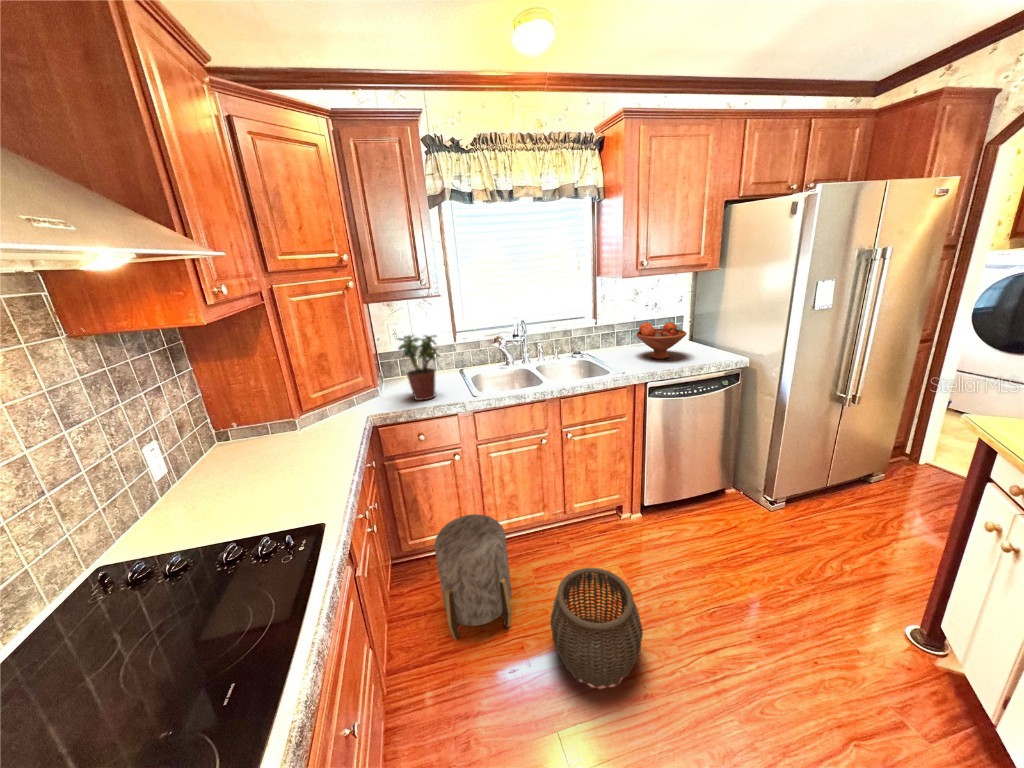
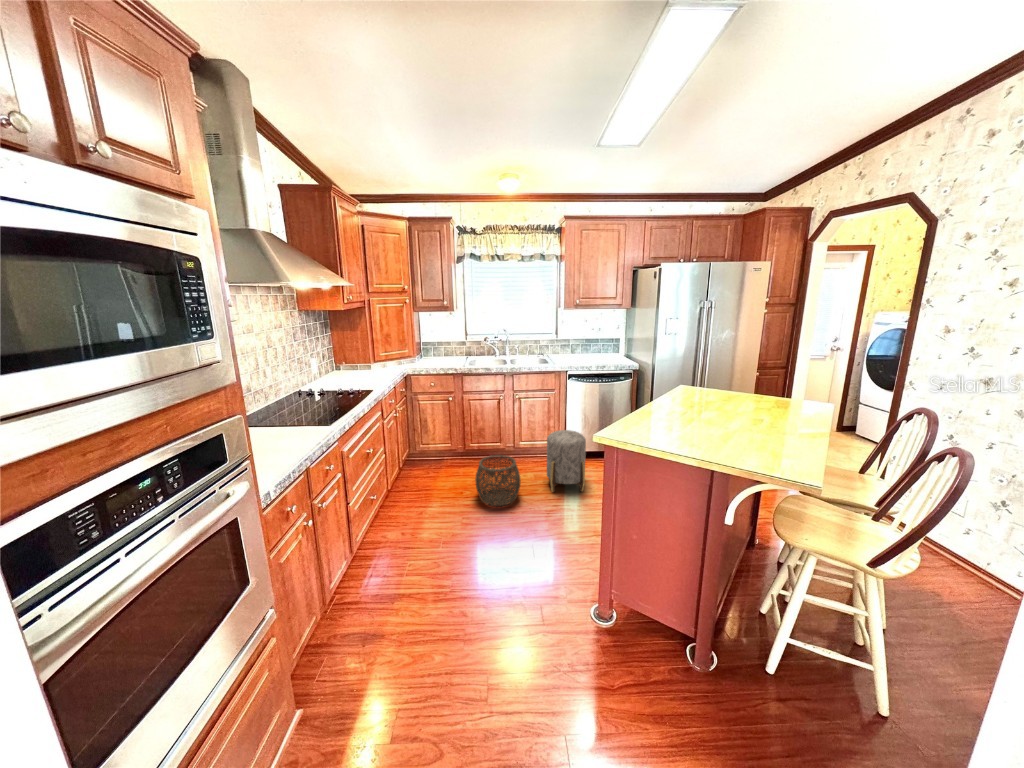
fruit bowl: present [636,322,687,359] -> none [576,339,606,362]
potted plant: present [397,335,439,400] -> none [427,330,450,367]
stool: present [434,514,511,640] -> present [547,430,586,492]

